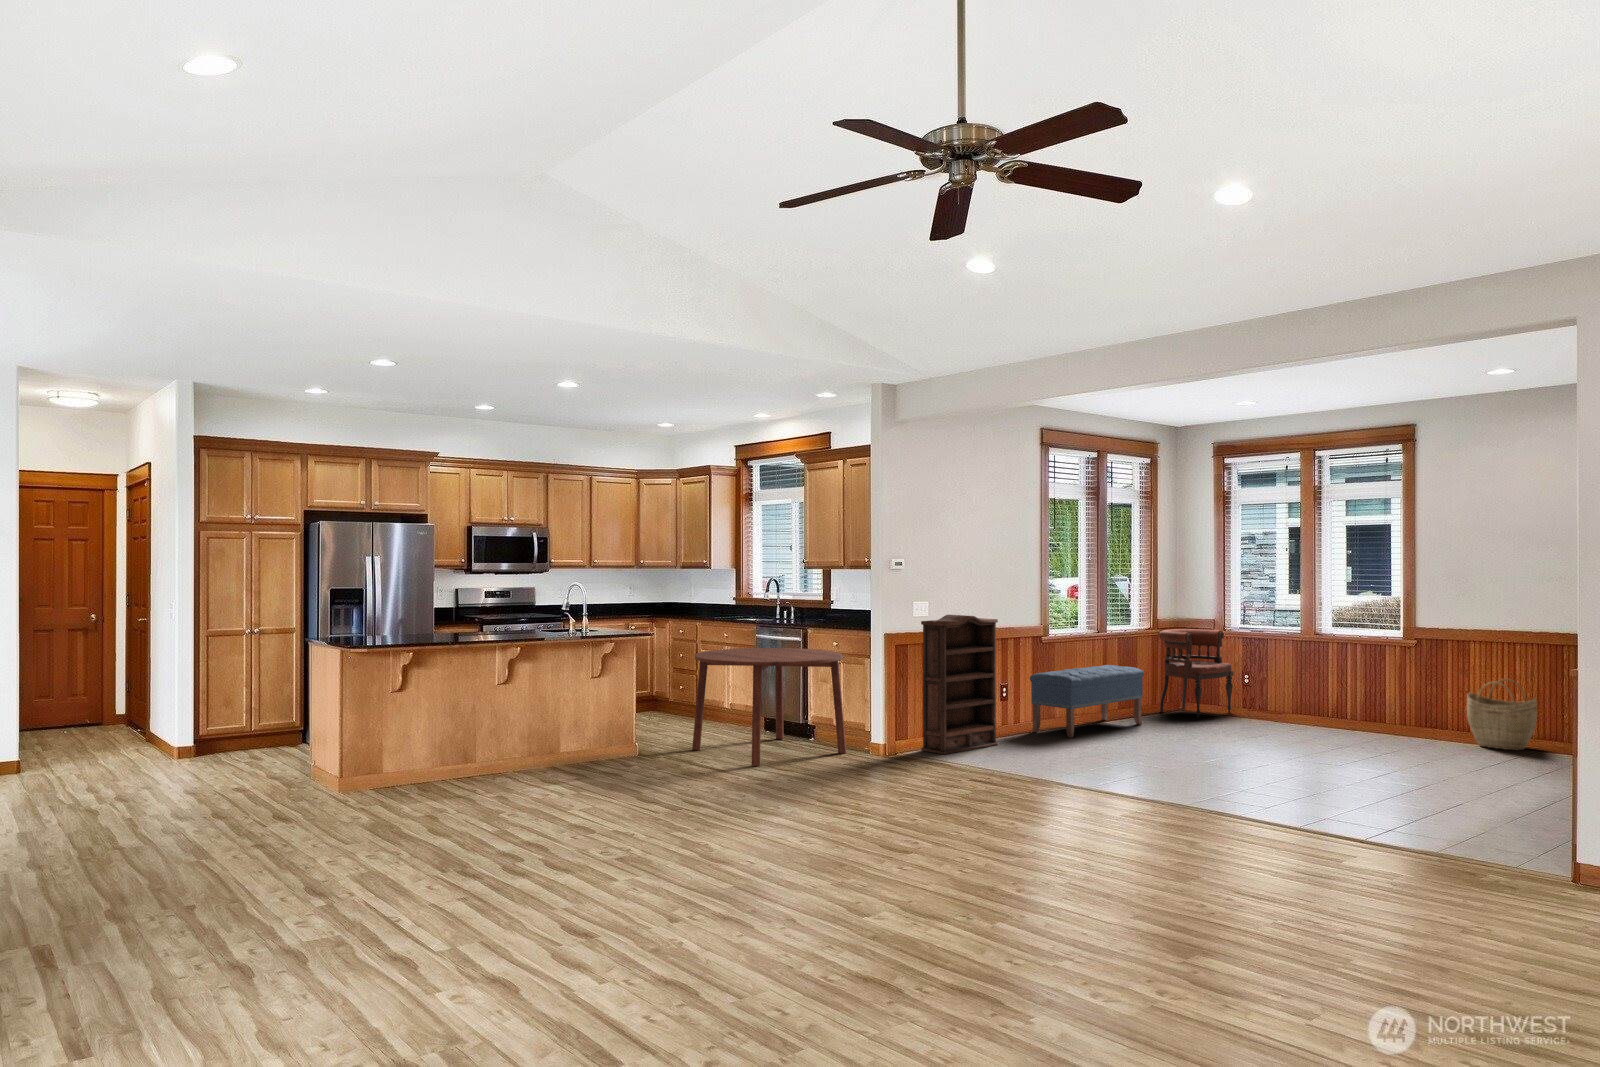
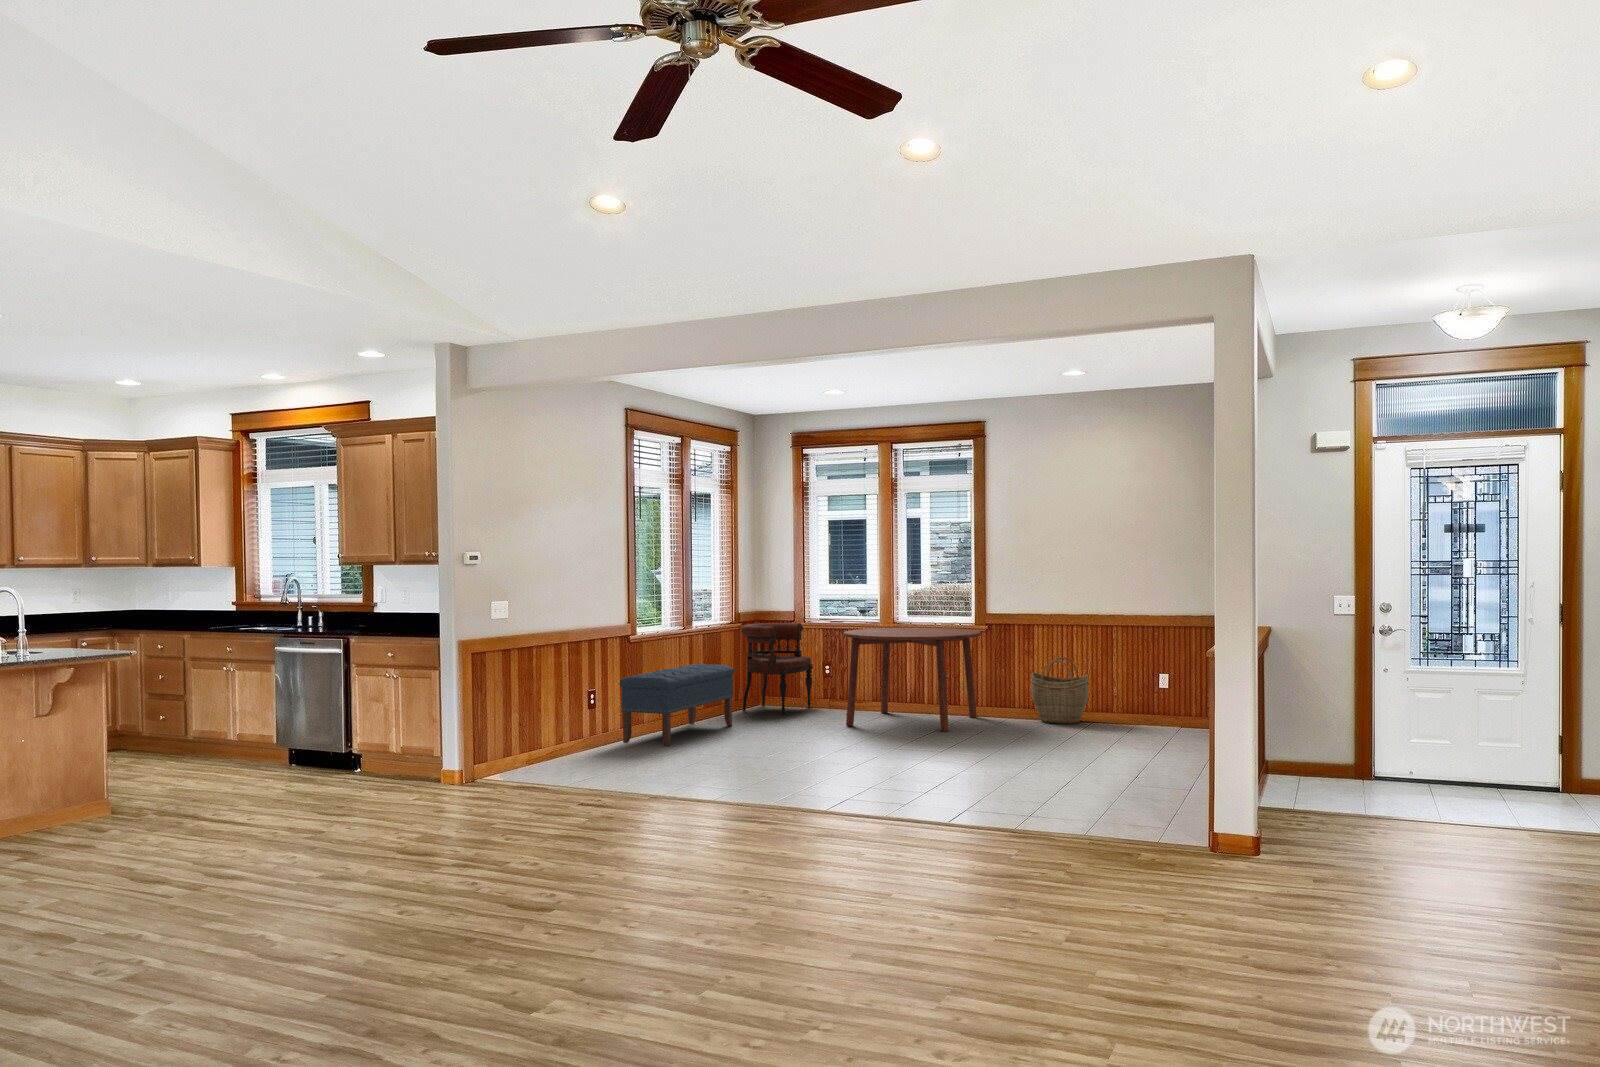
bookshelf: present [921,615,998,755] -> none [504,612,592,778]
dining table: present [692,648,846,766] -> present [844,628,981,732]

